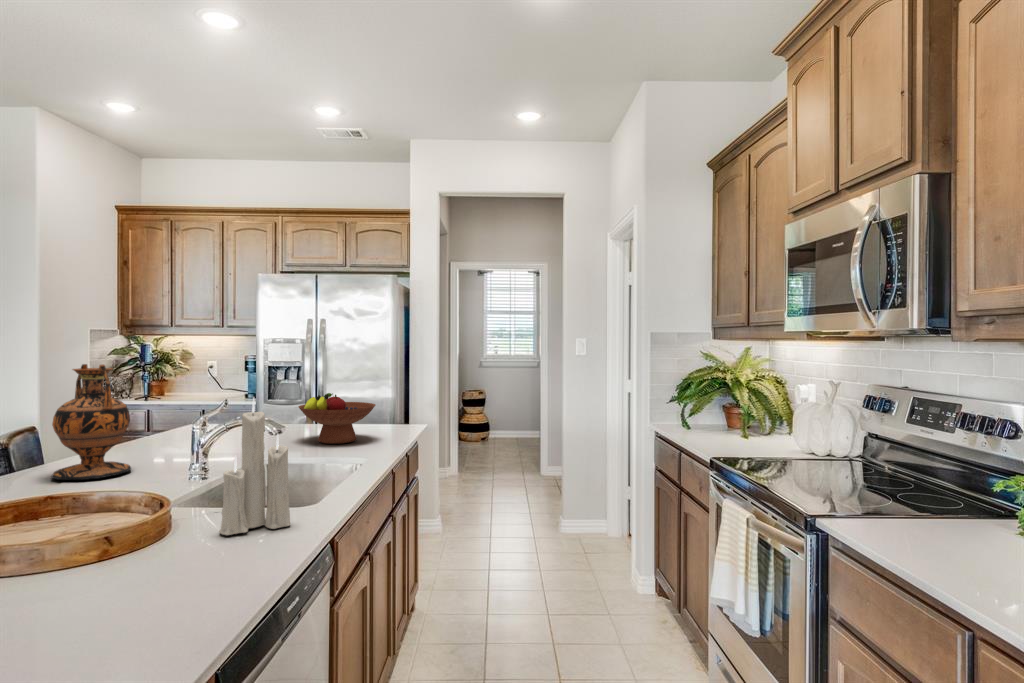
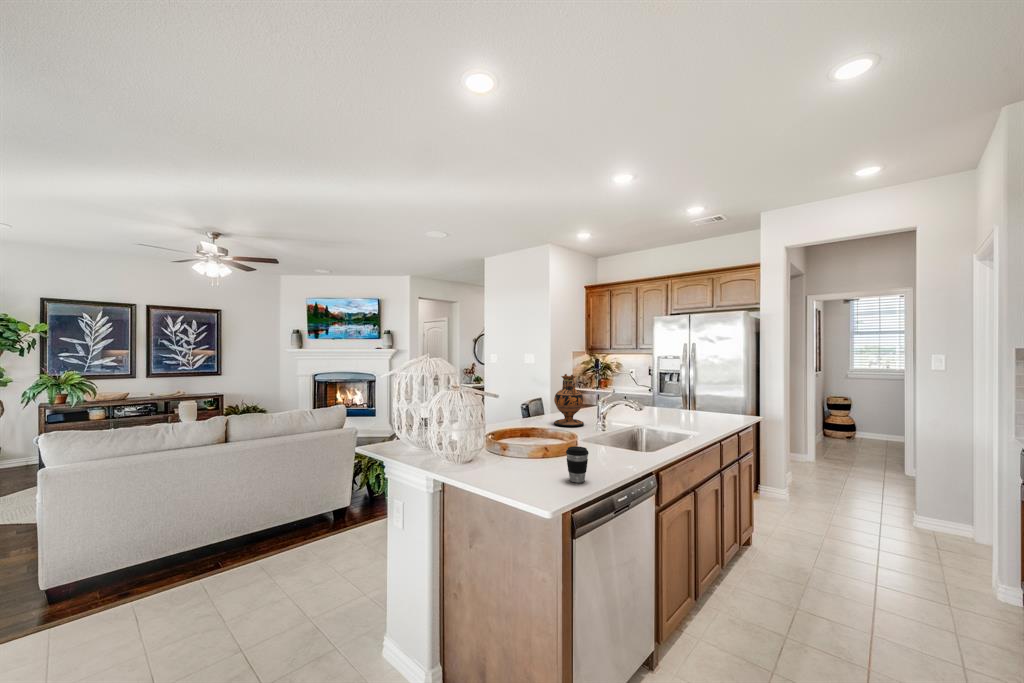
fruit bowl: present [299,393,375,444] -> none [667,394,716,425]
candle: present [219,398,290,535] -> none [612,392,644,460]
coffee cup: none [108,531,178,633] -> present [566,446,589,483]

